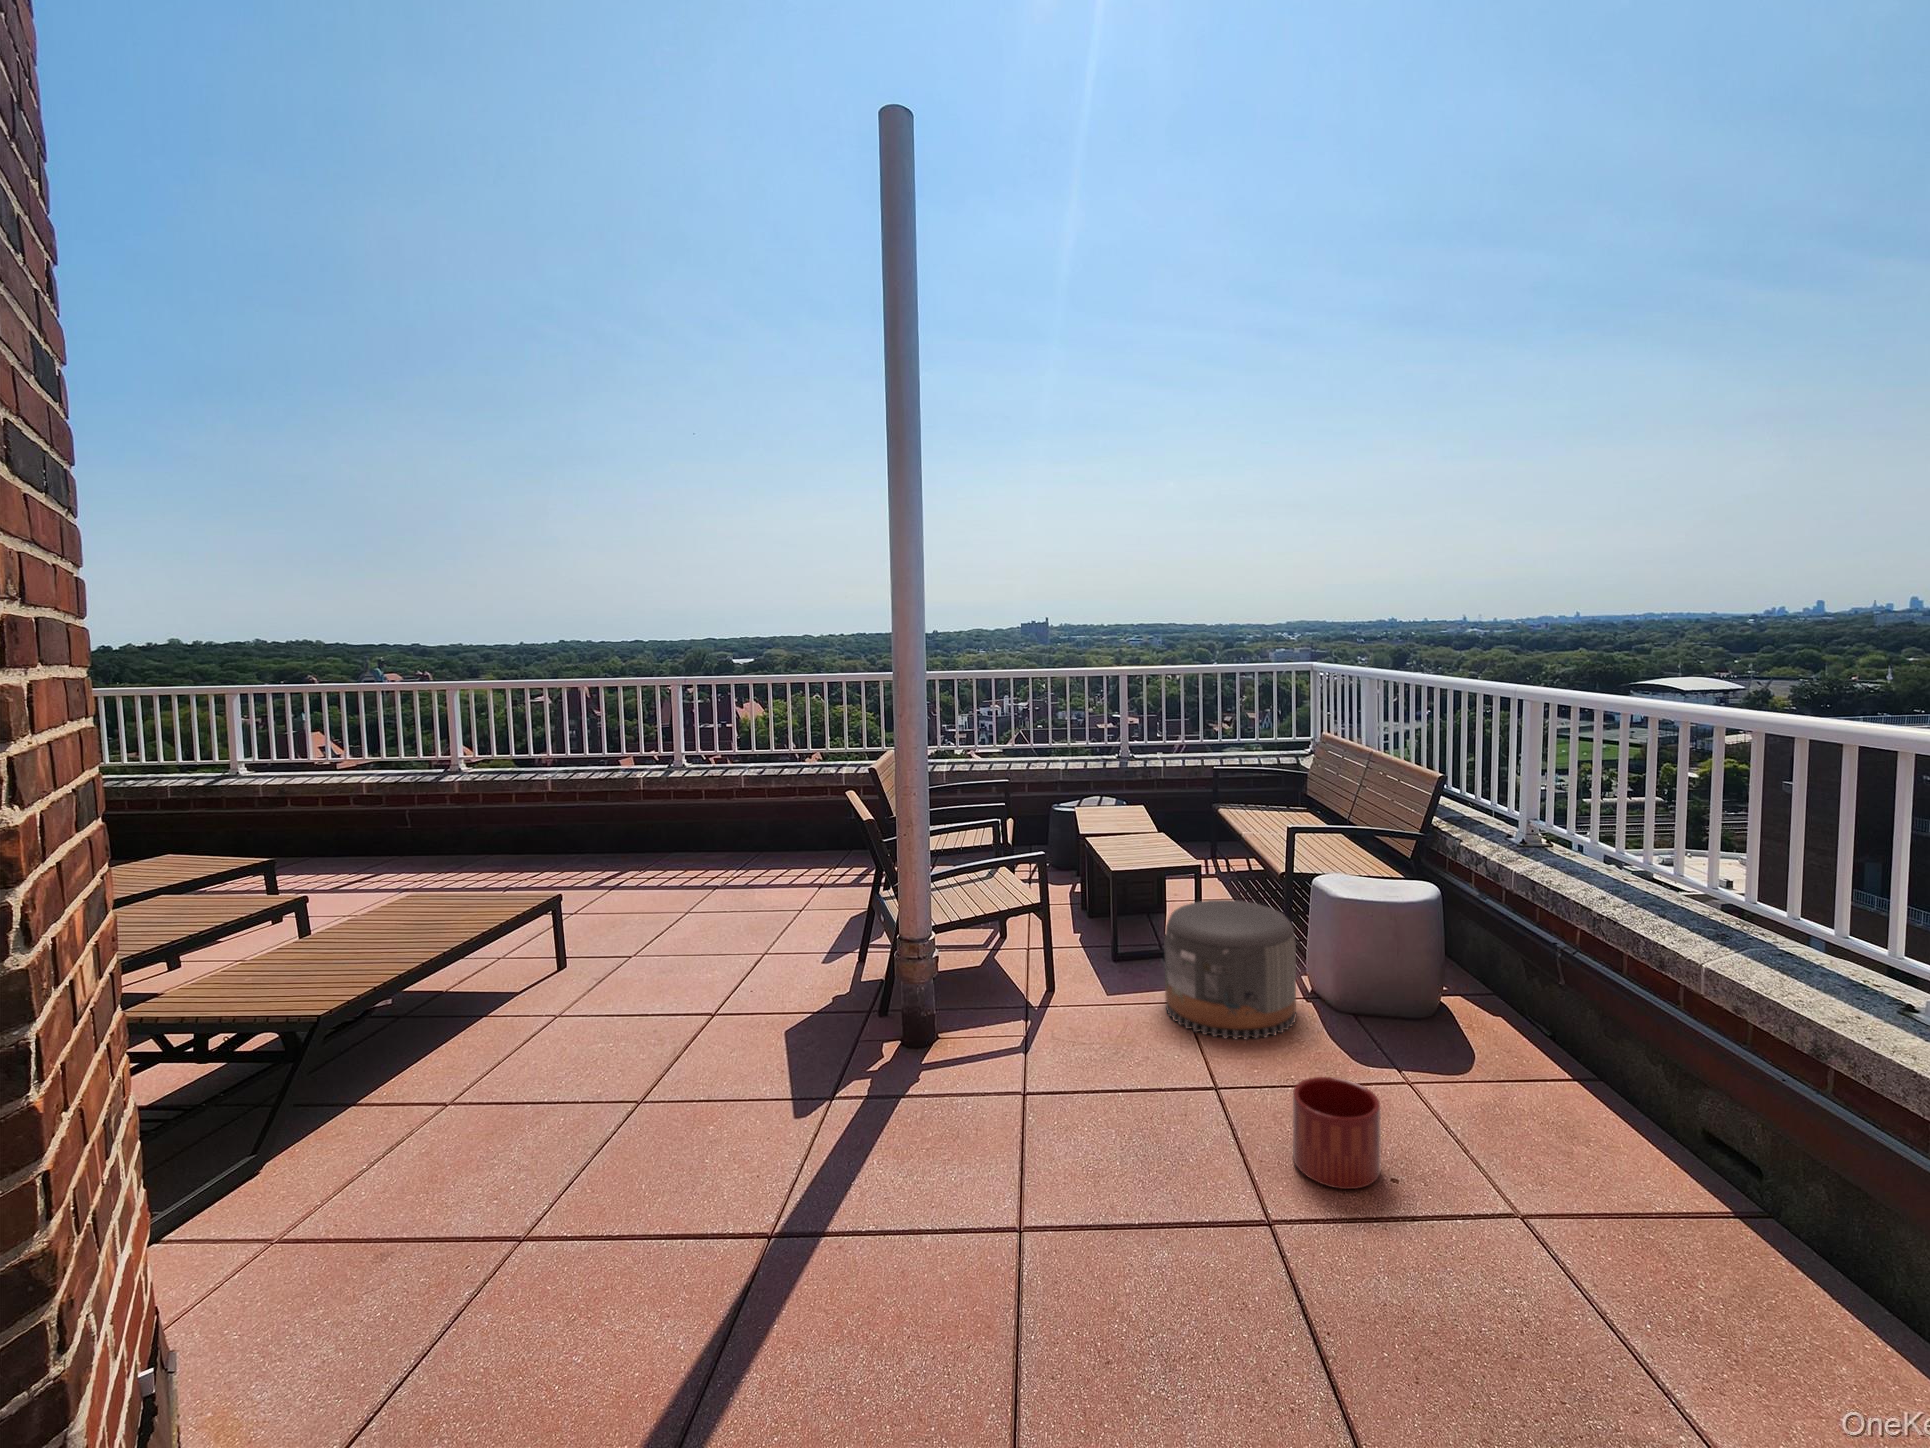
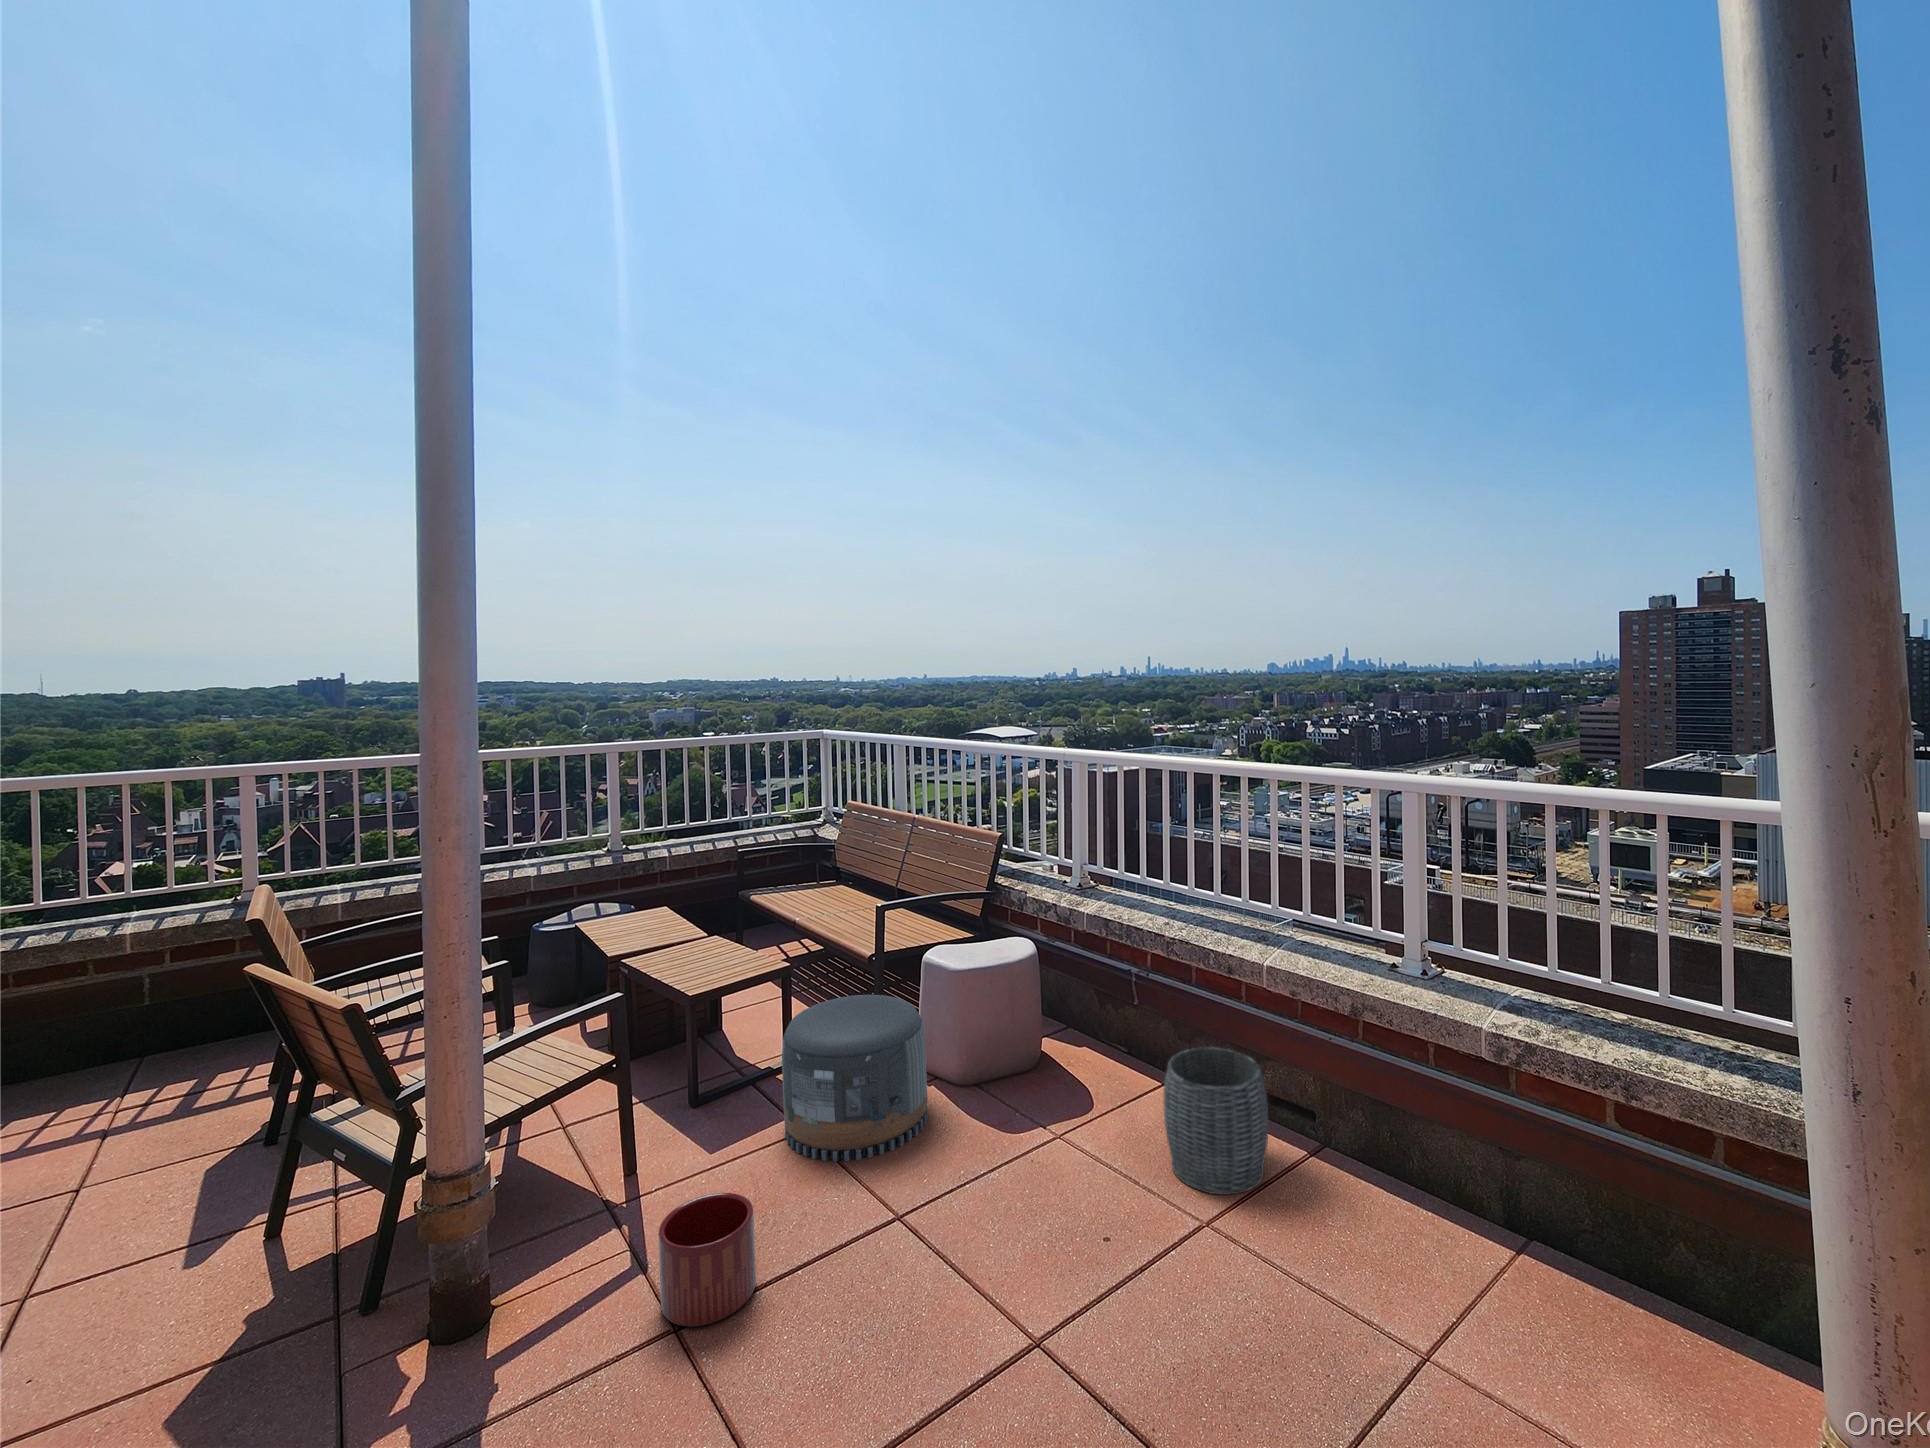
woven basket: none [1507,1029,1643,1195] -> present [1163,1047,1268,1195]
planter: present [1293,1077,1381,1189] -> present [658,1193,756,1326]

